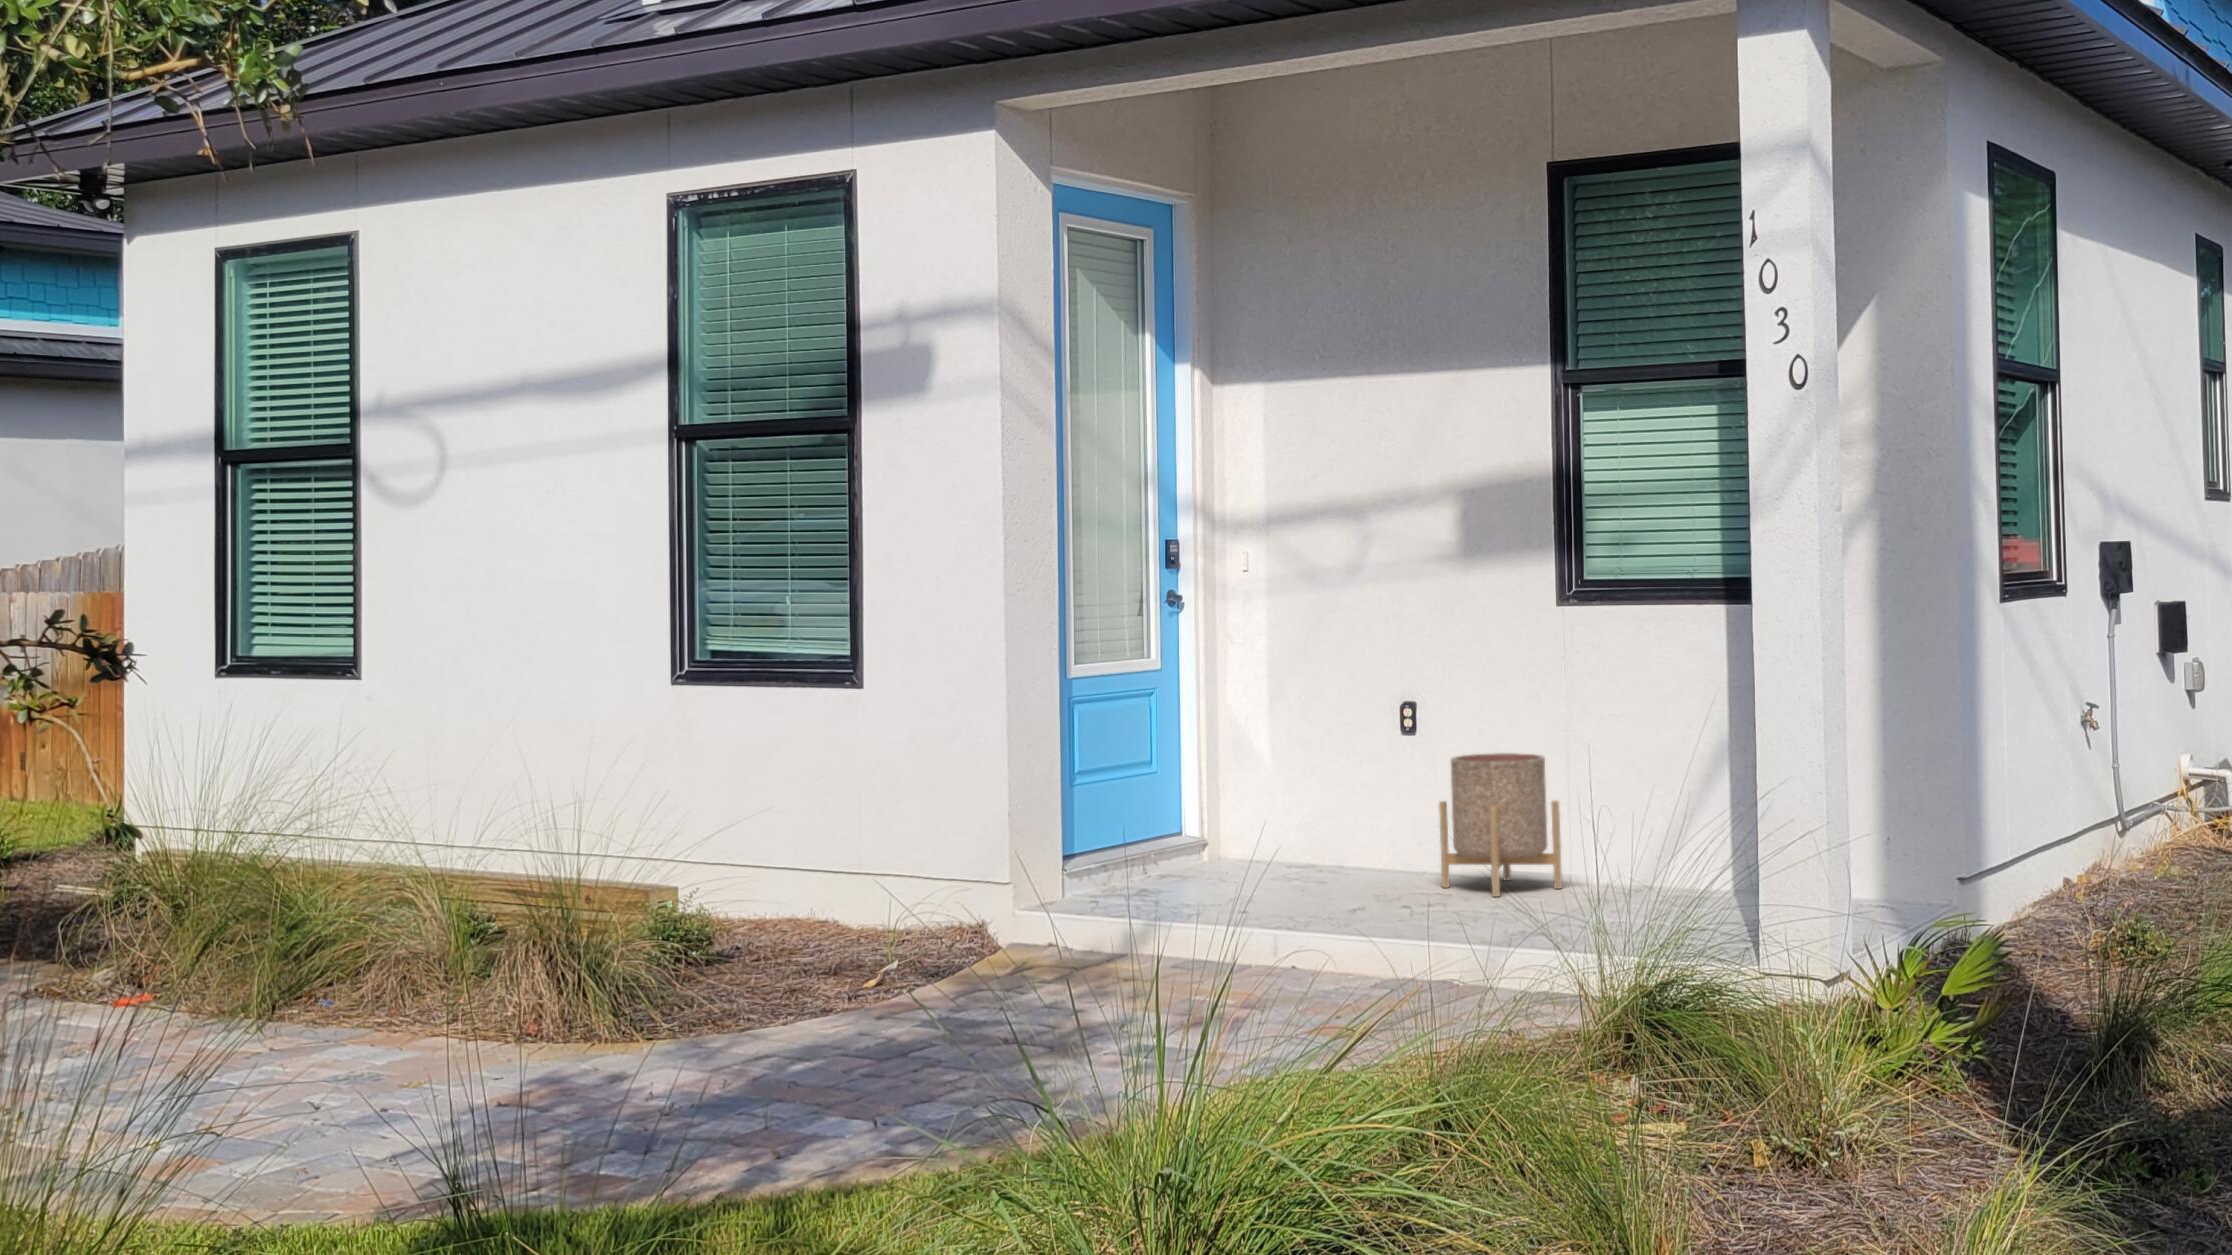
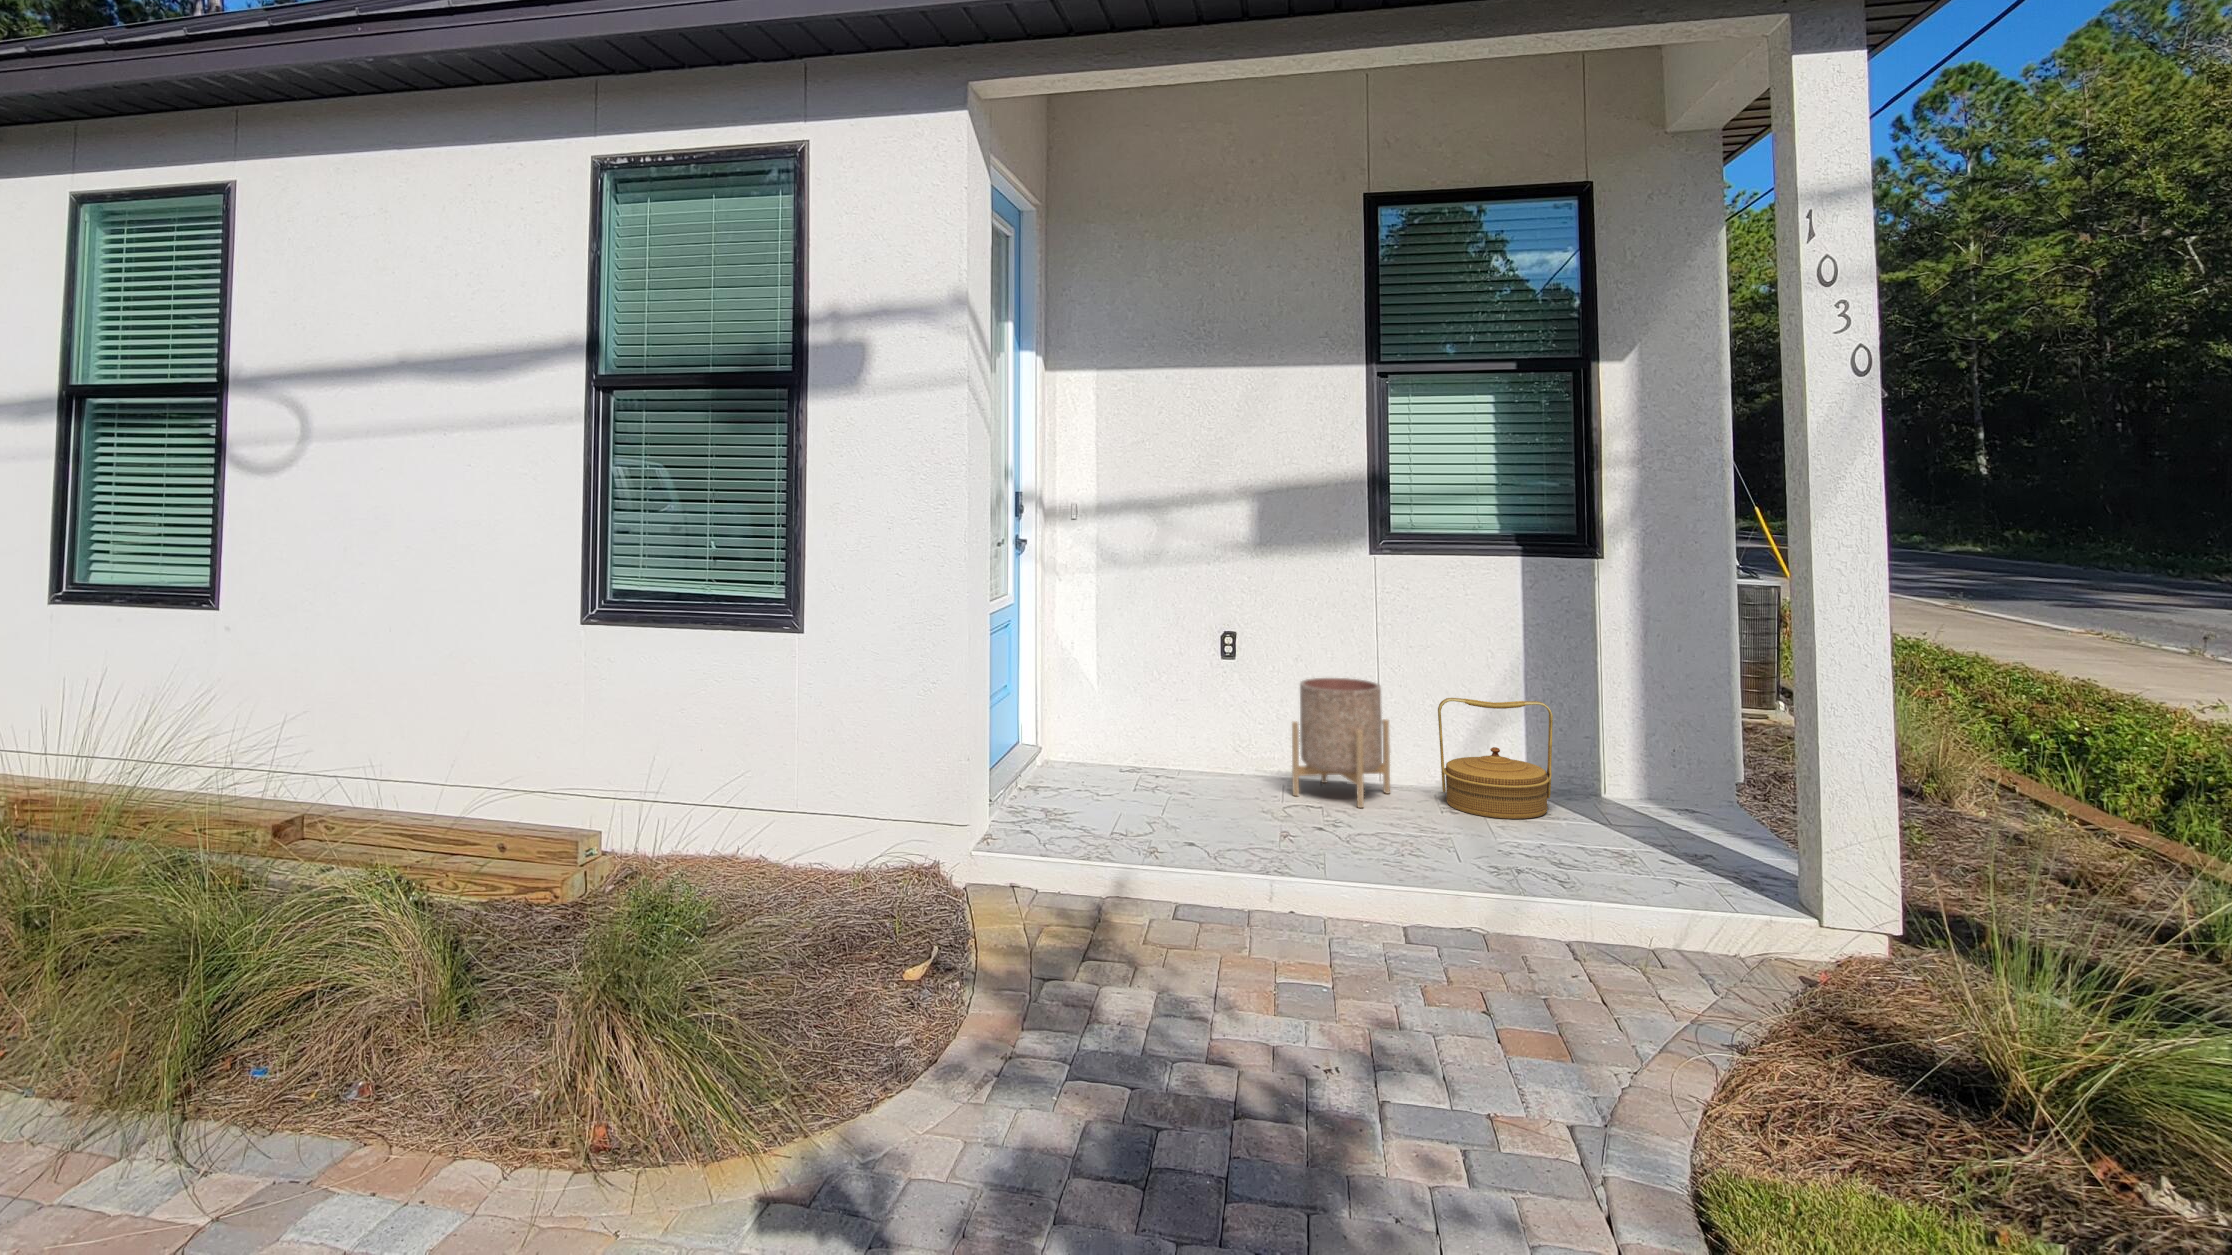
woven basket: none [1596,772,1721,908] -> present [1438,698,1553,819]

